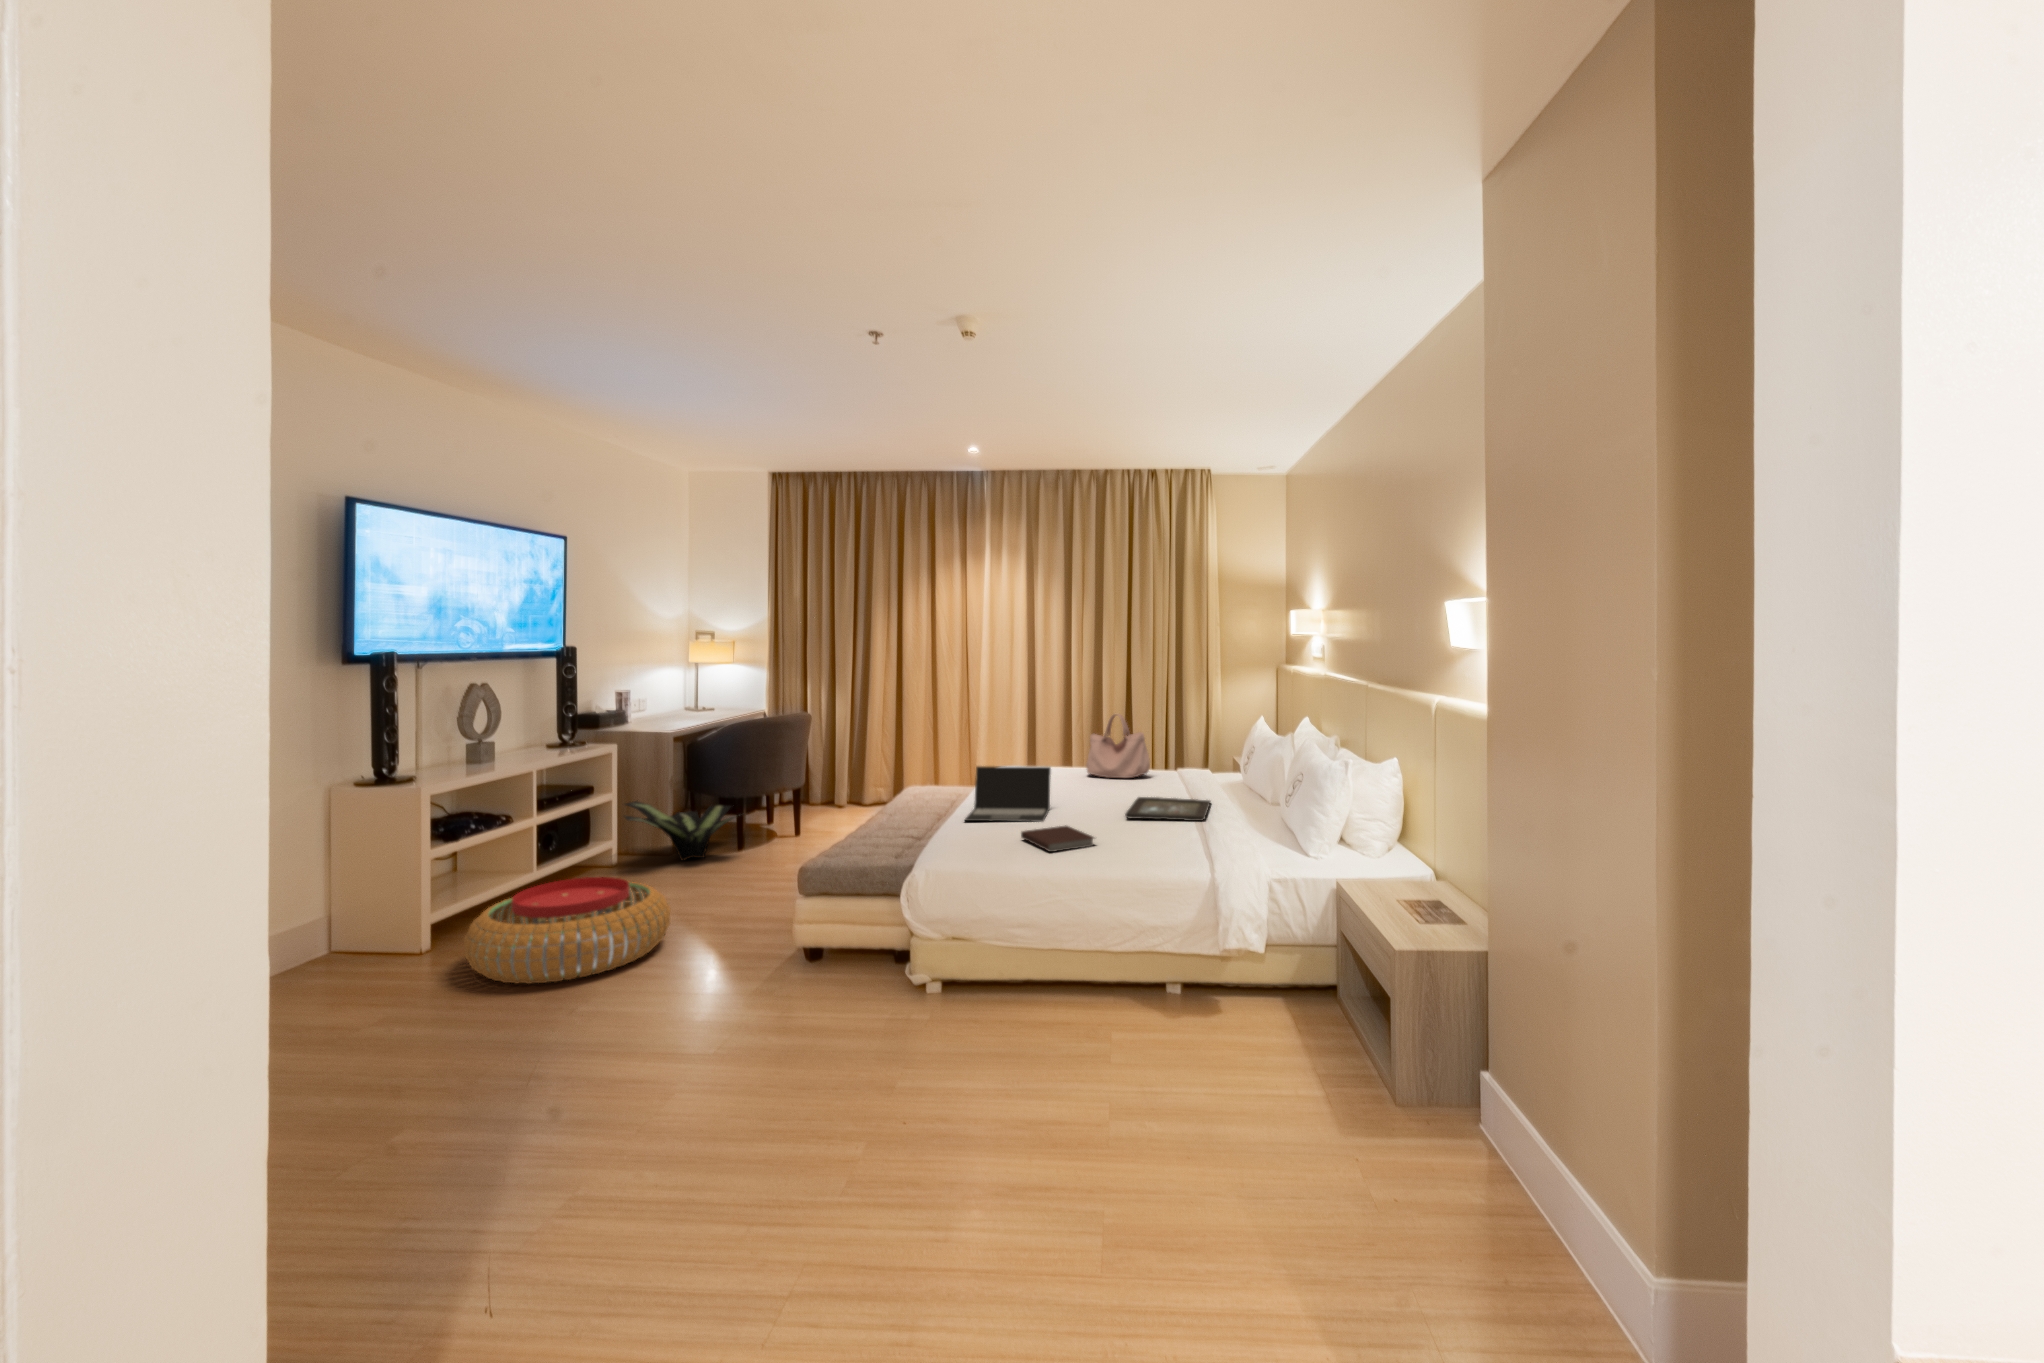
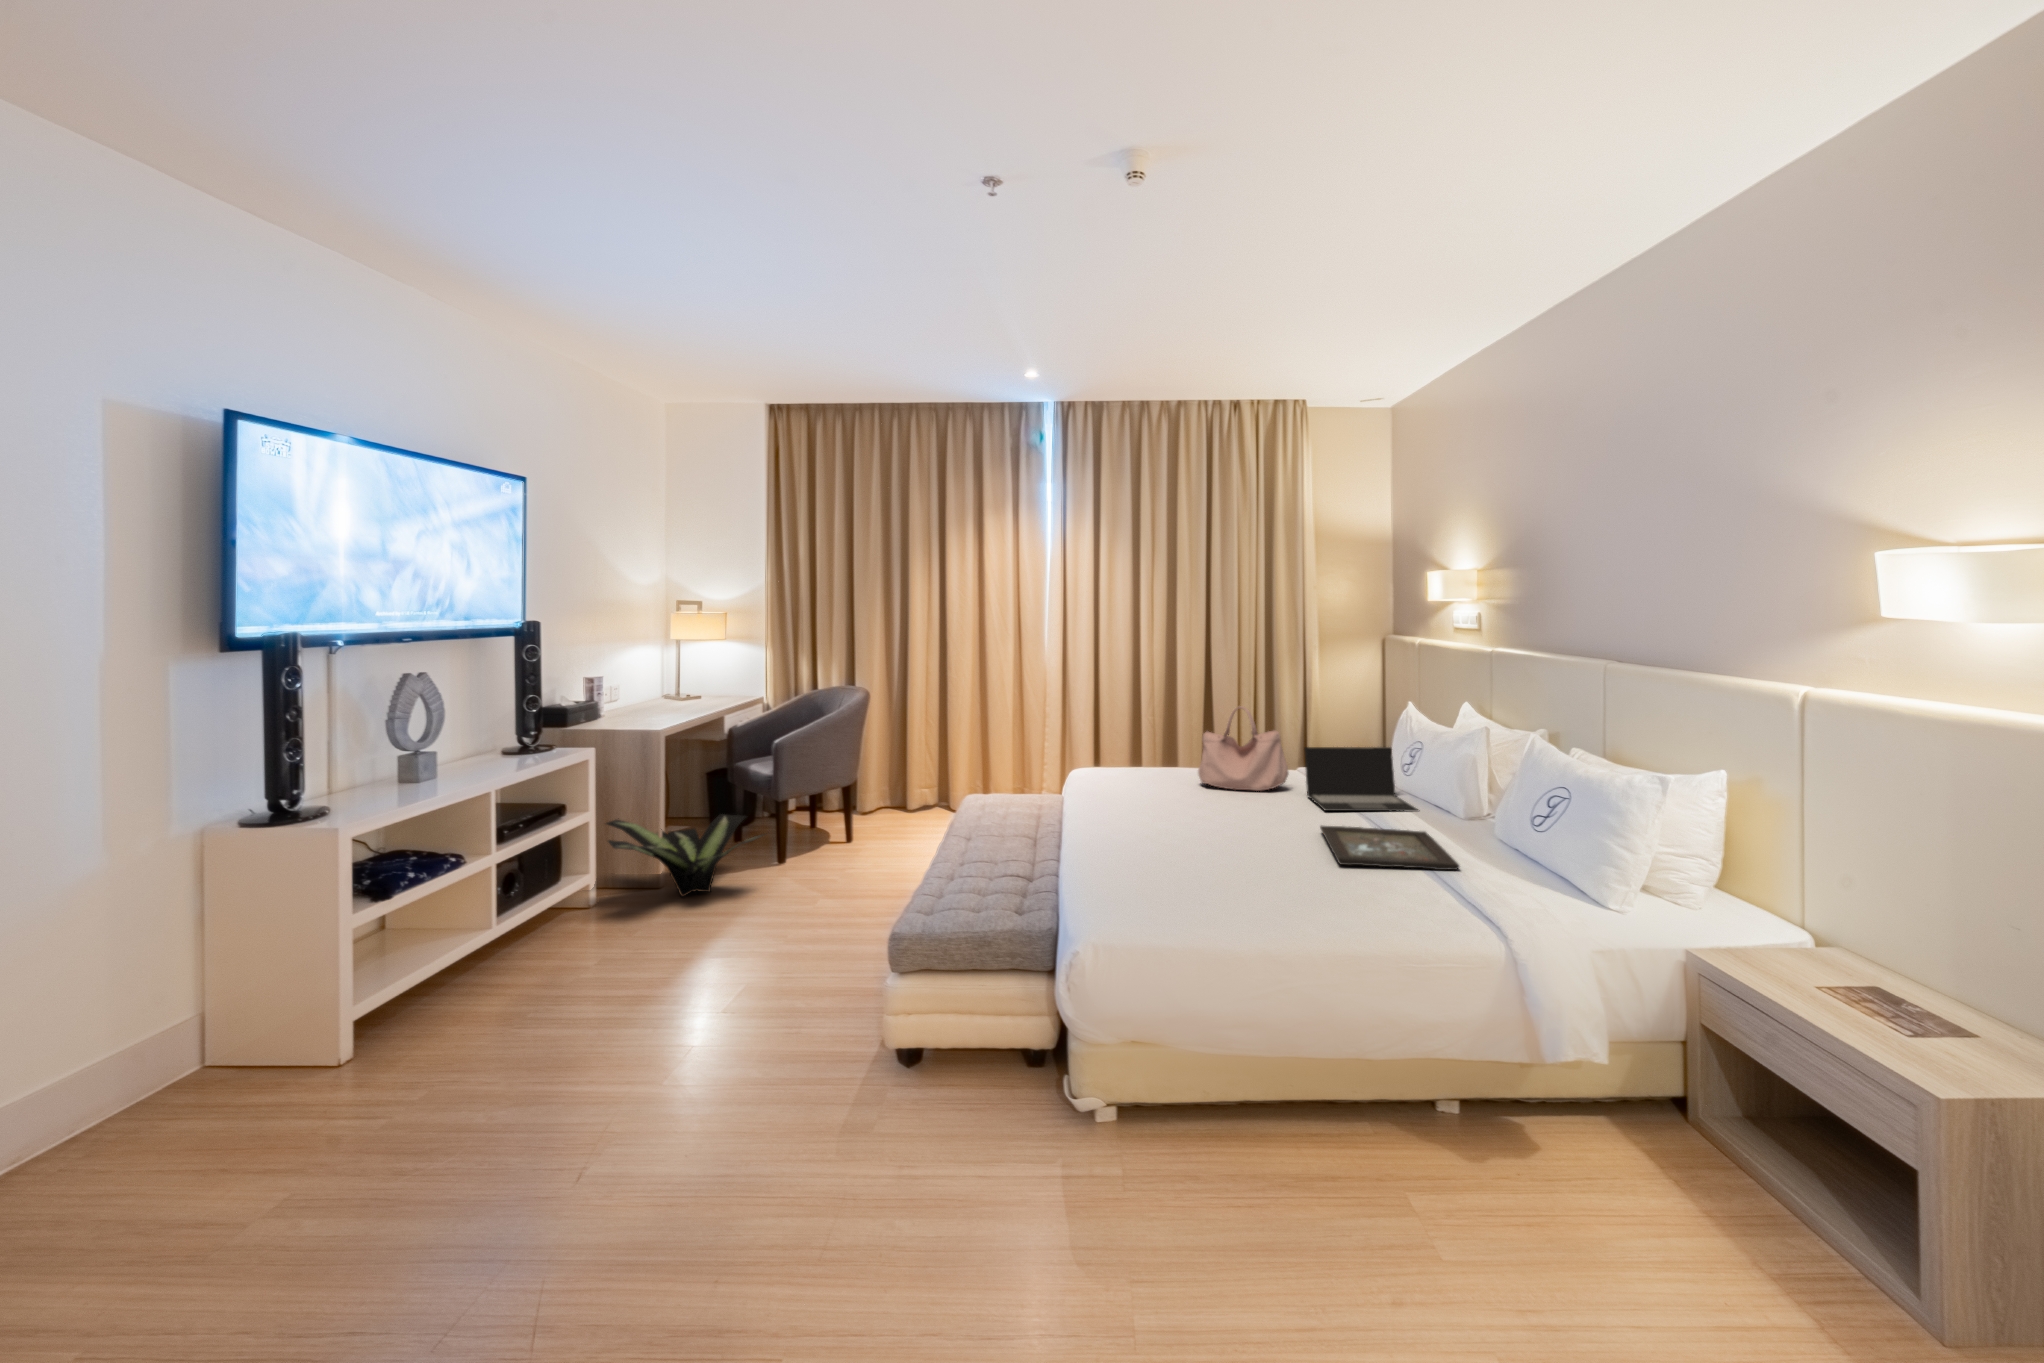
laptop: present [965,766,1051,822] -> present [1304,747,1418,811]
notebook: present [1021,825,1094,852] -> none [1222,882,1351,936]
pouf: present [464,877,670,984] -> none [400,954,700,1145]

